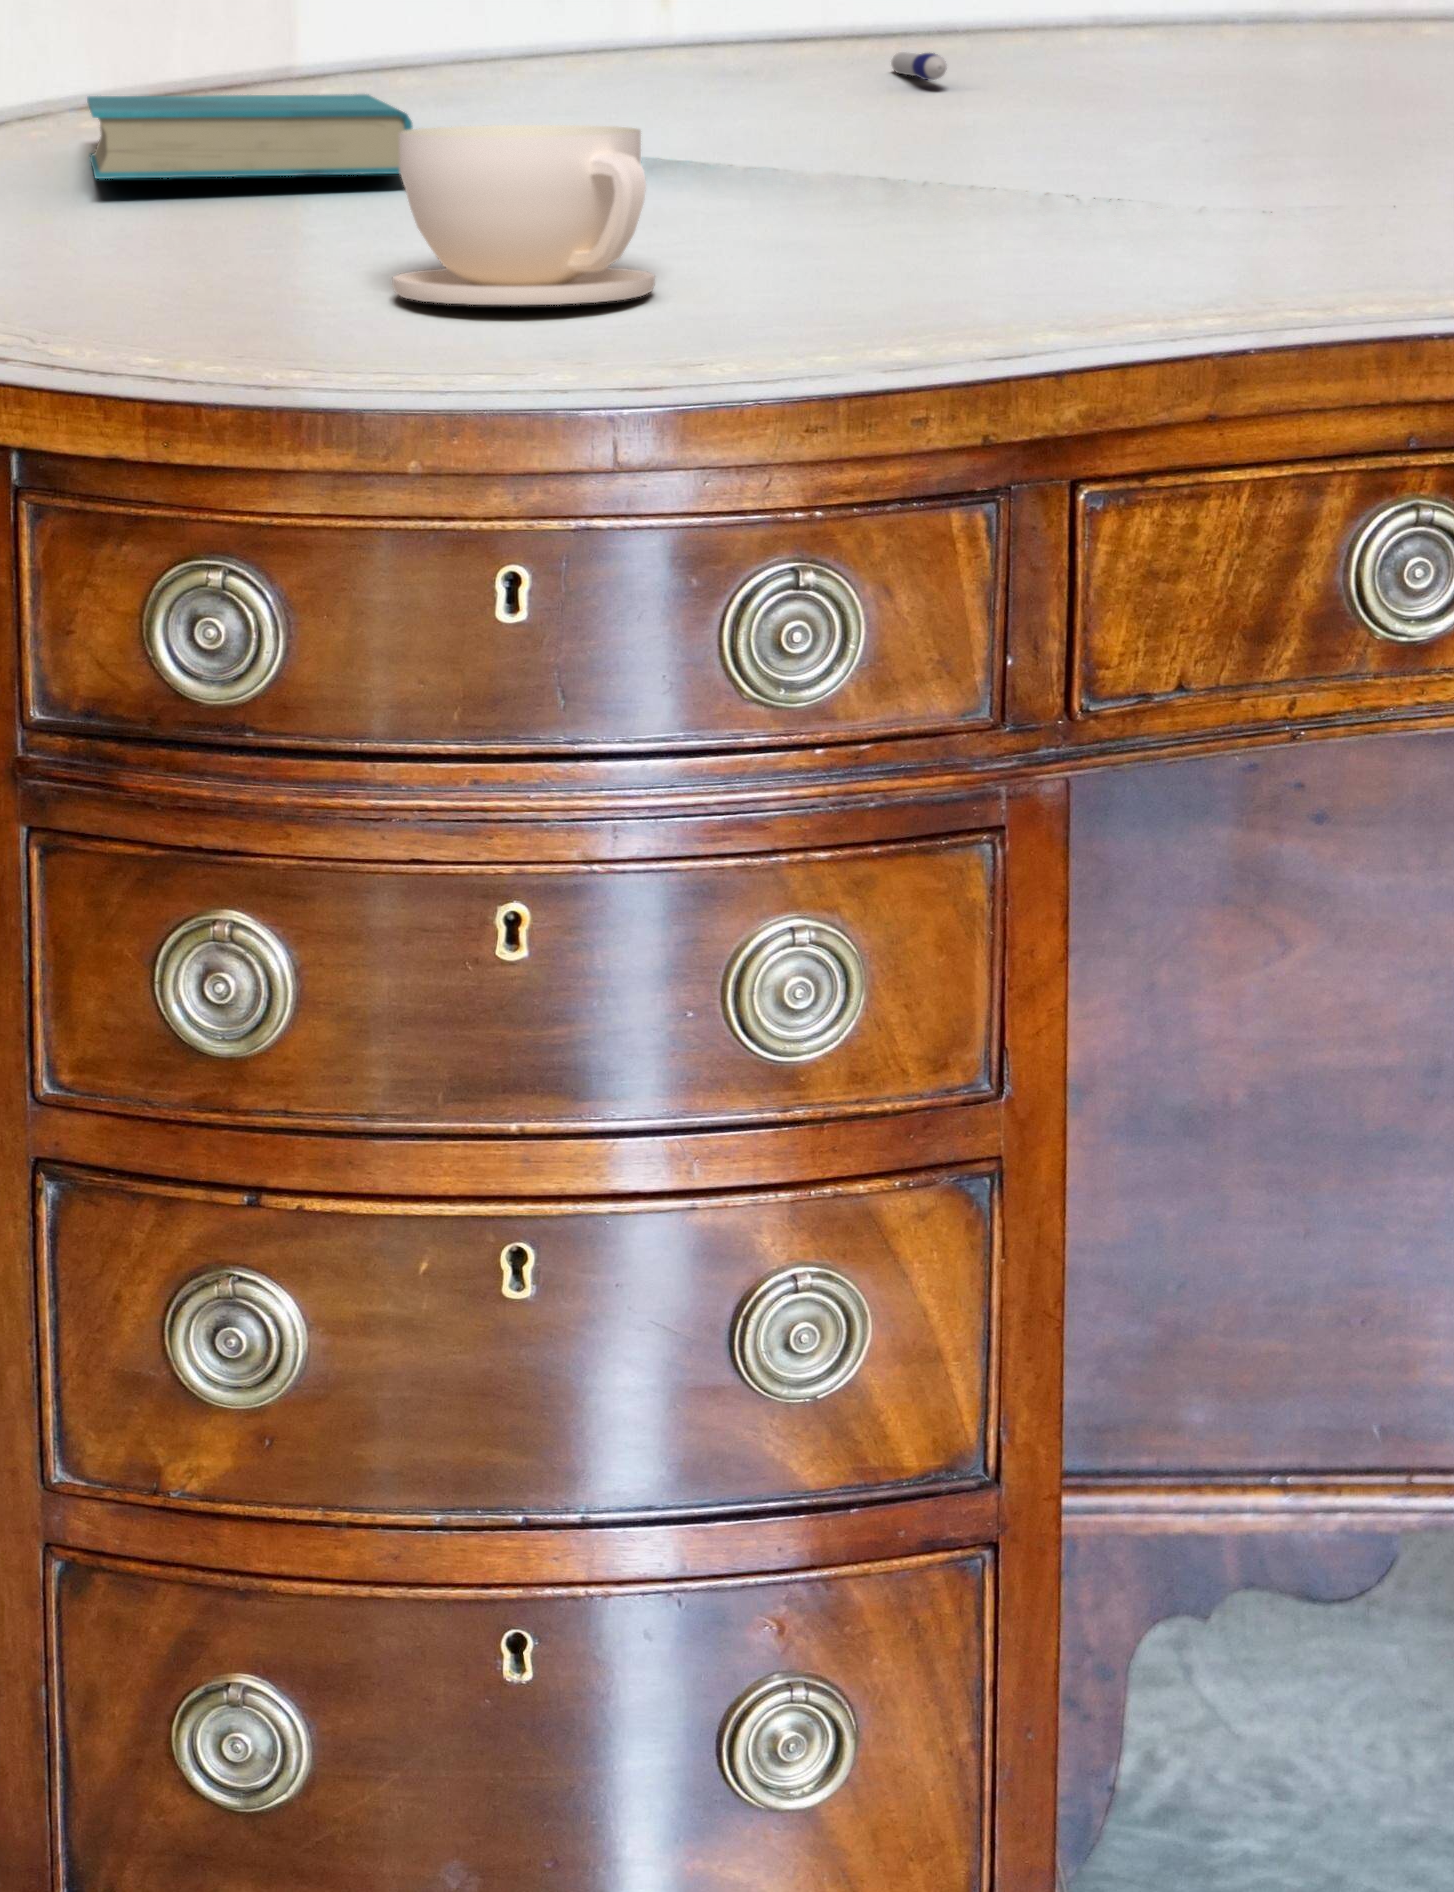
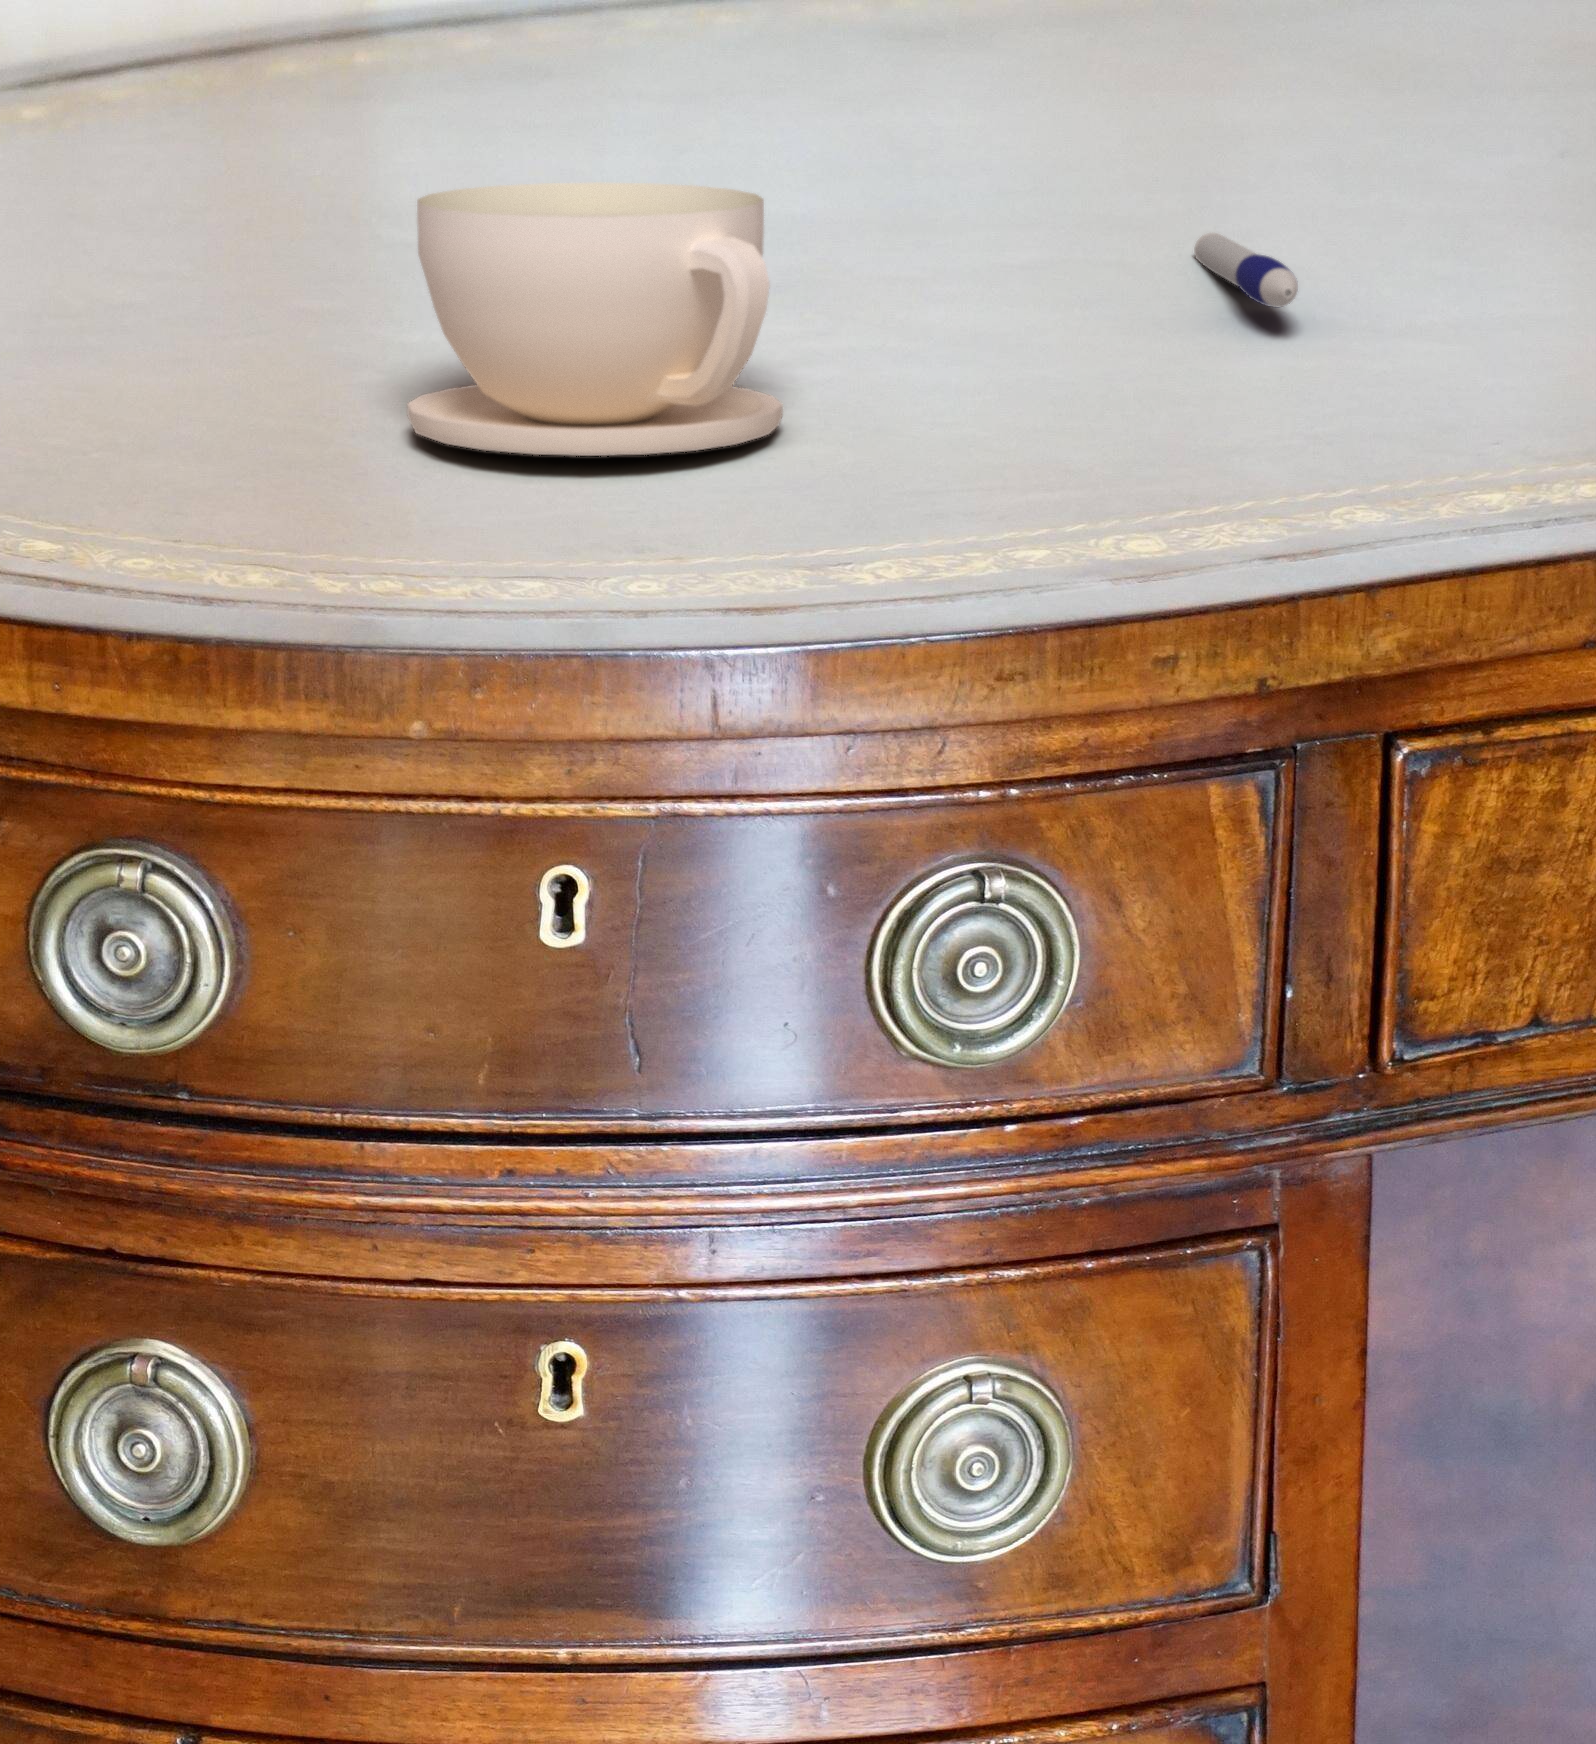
pen: present [891,52,947,80] -> present [1194,233,1298,307]
book: present [87,94,412,179] -> none [15,88,457,222]

